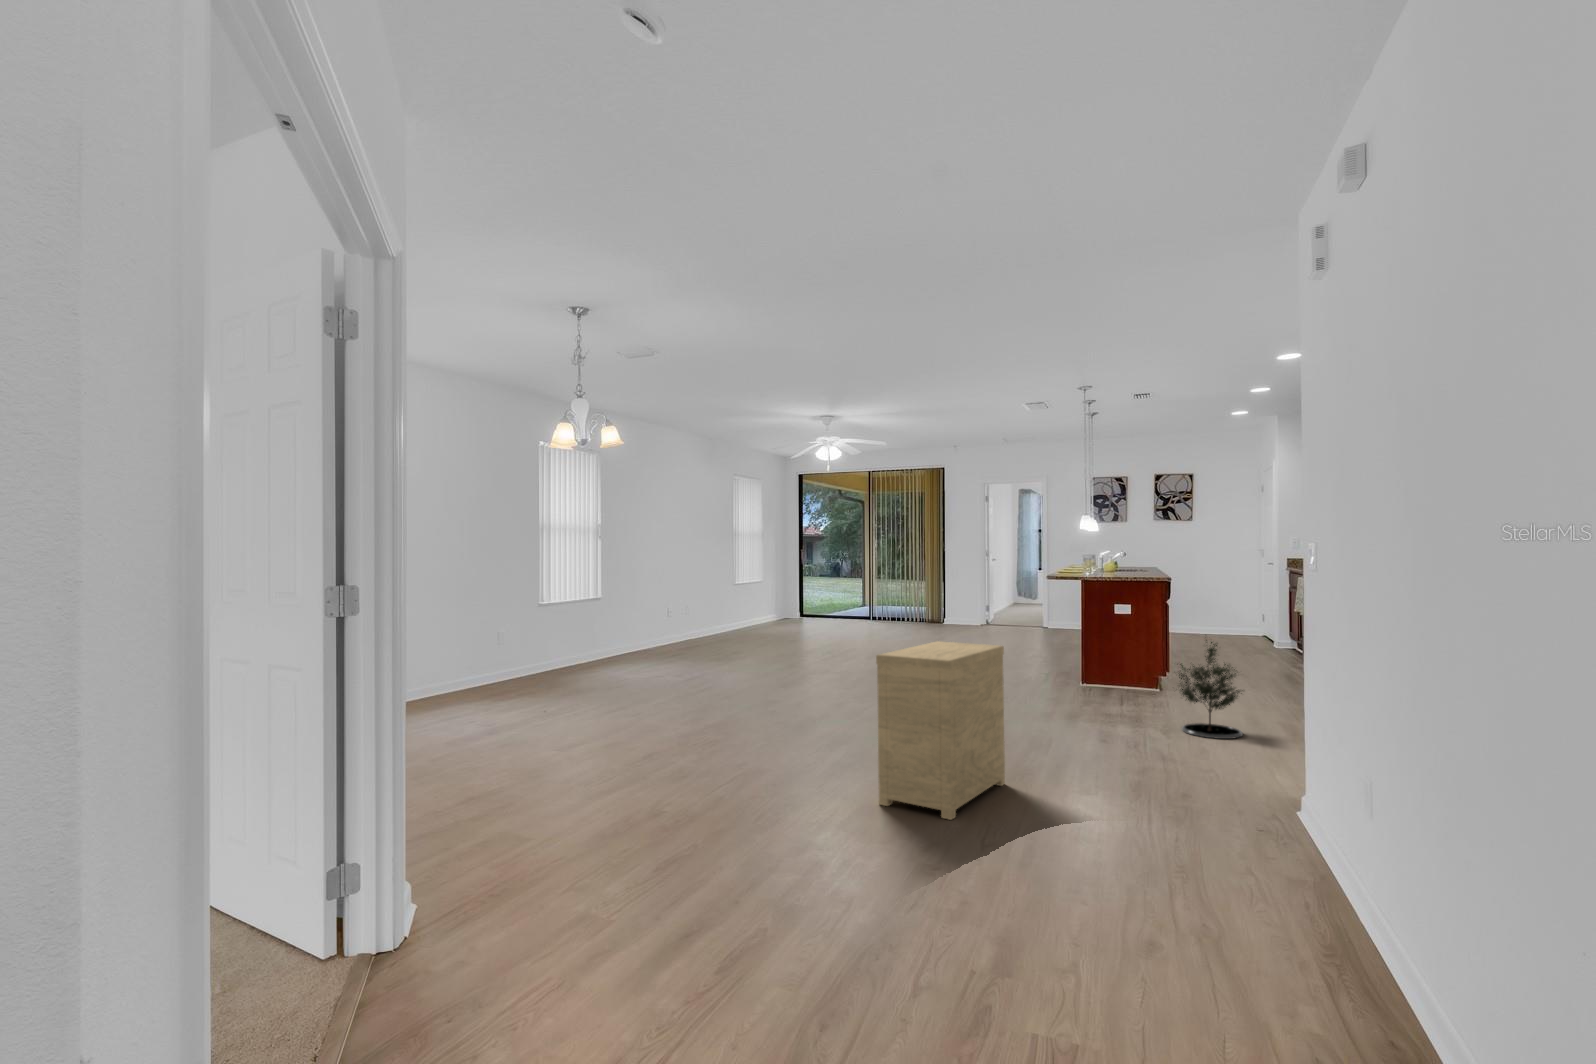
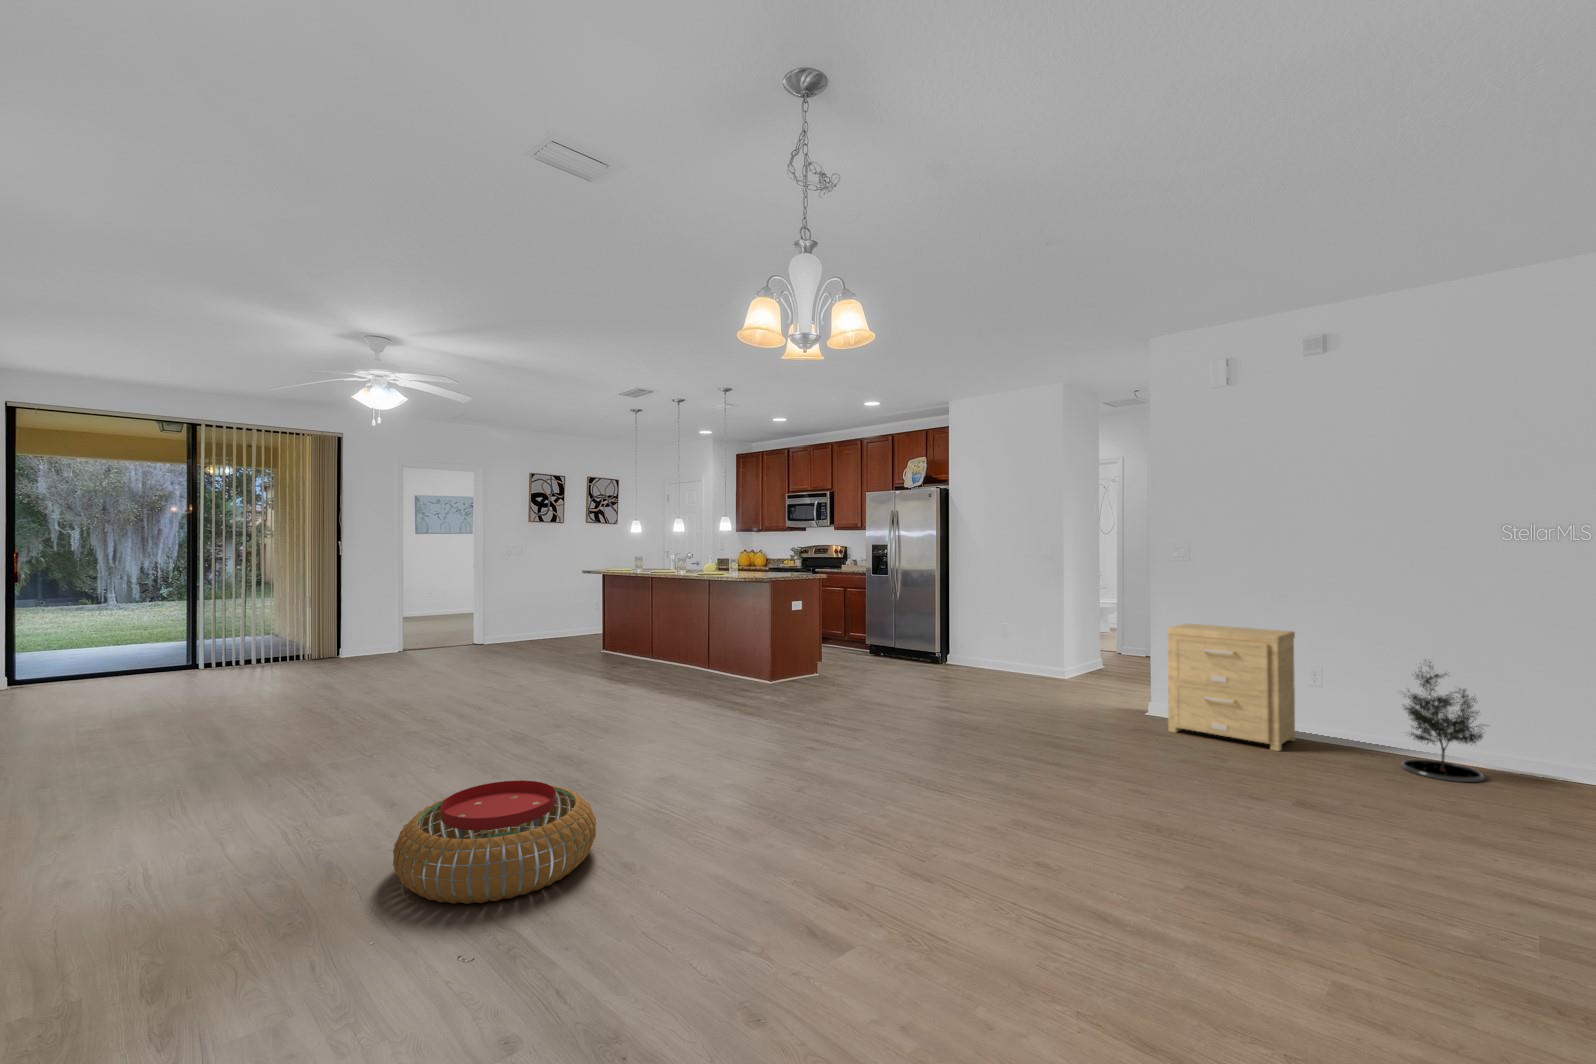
potted tree: present [1177,640,1243,739] -> present [1401,662,1484,782]
pouf: none [555,646,634,682] -> present [393,781,596,904]

